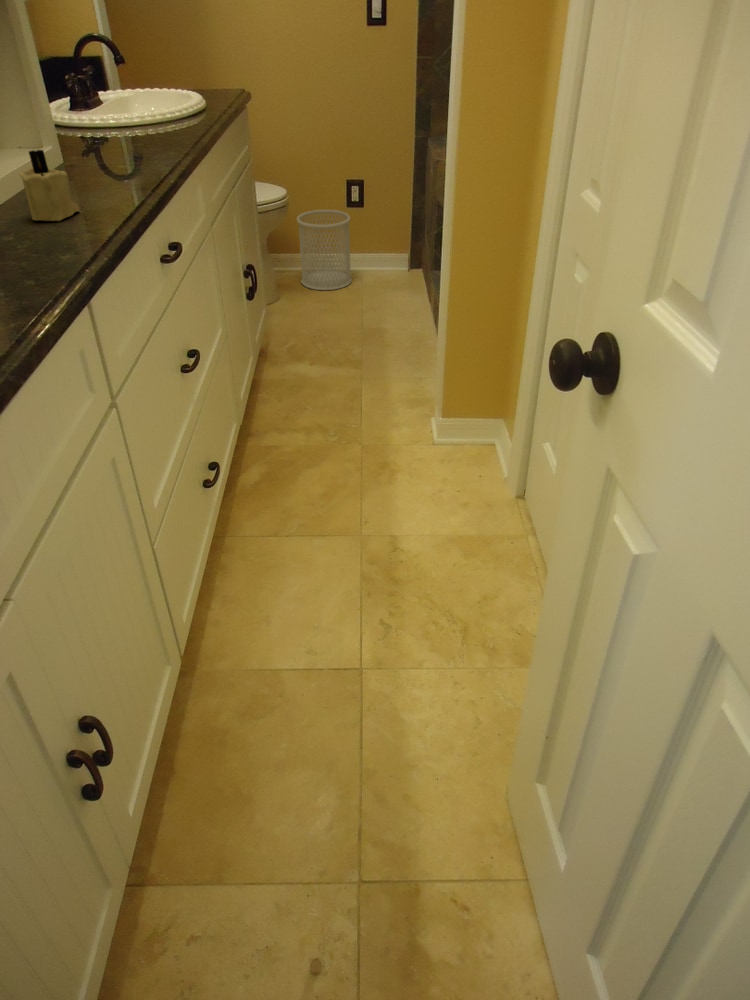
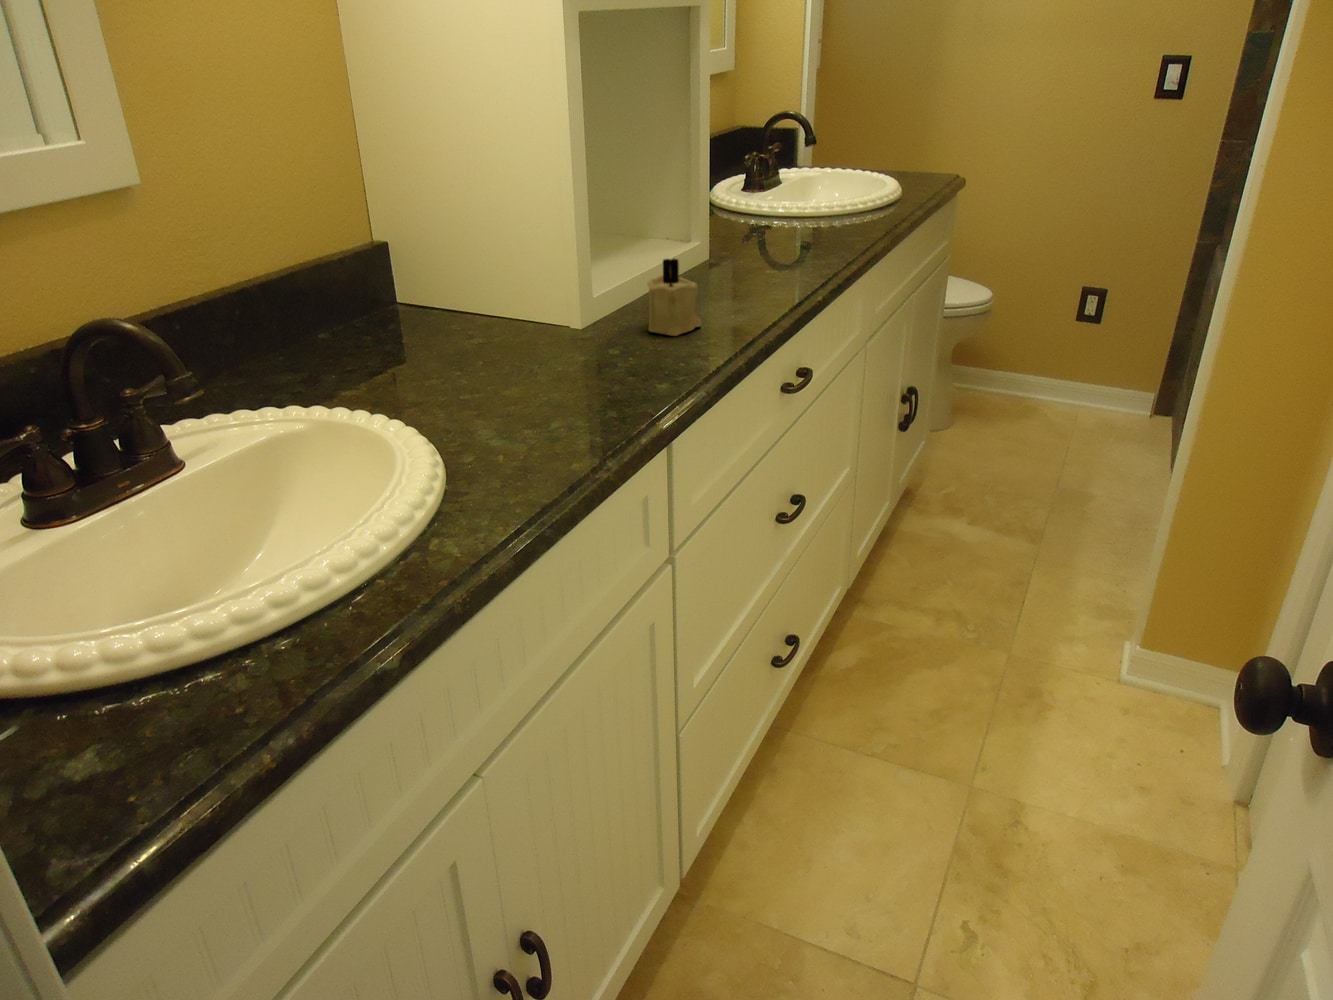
wastebasket: present [297,210,352,290] -> none [988,319,1076,425]

